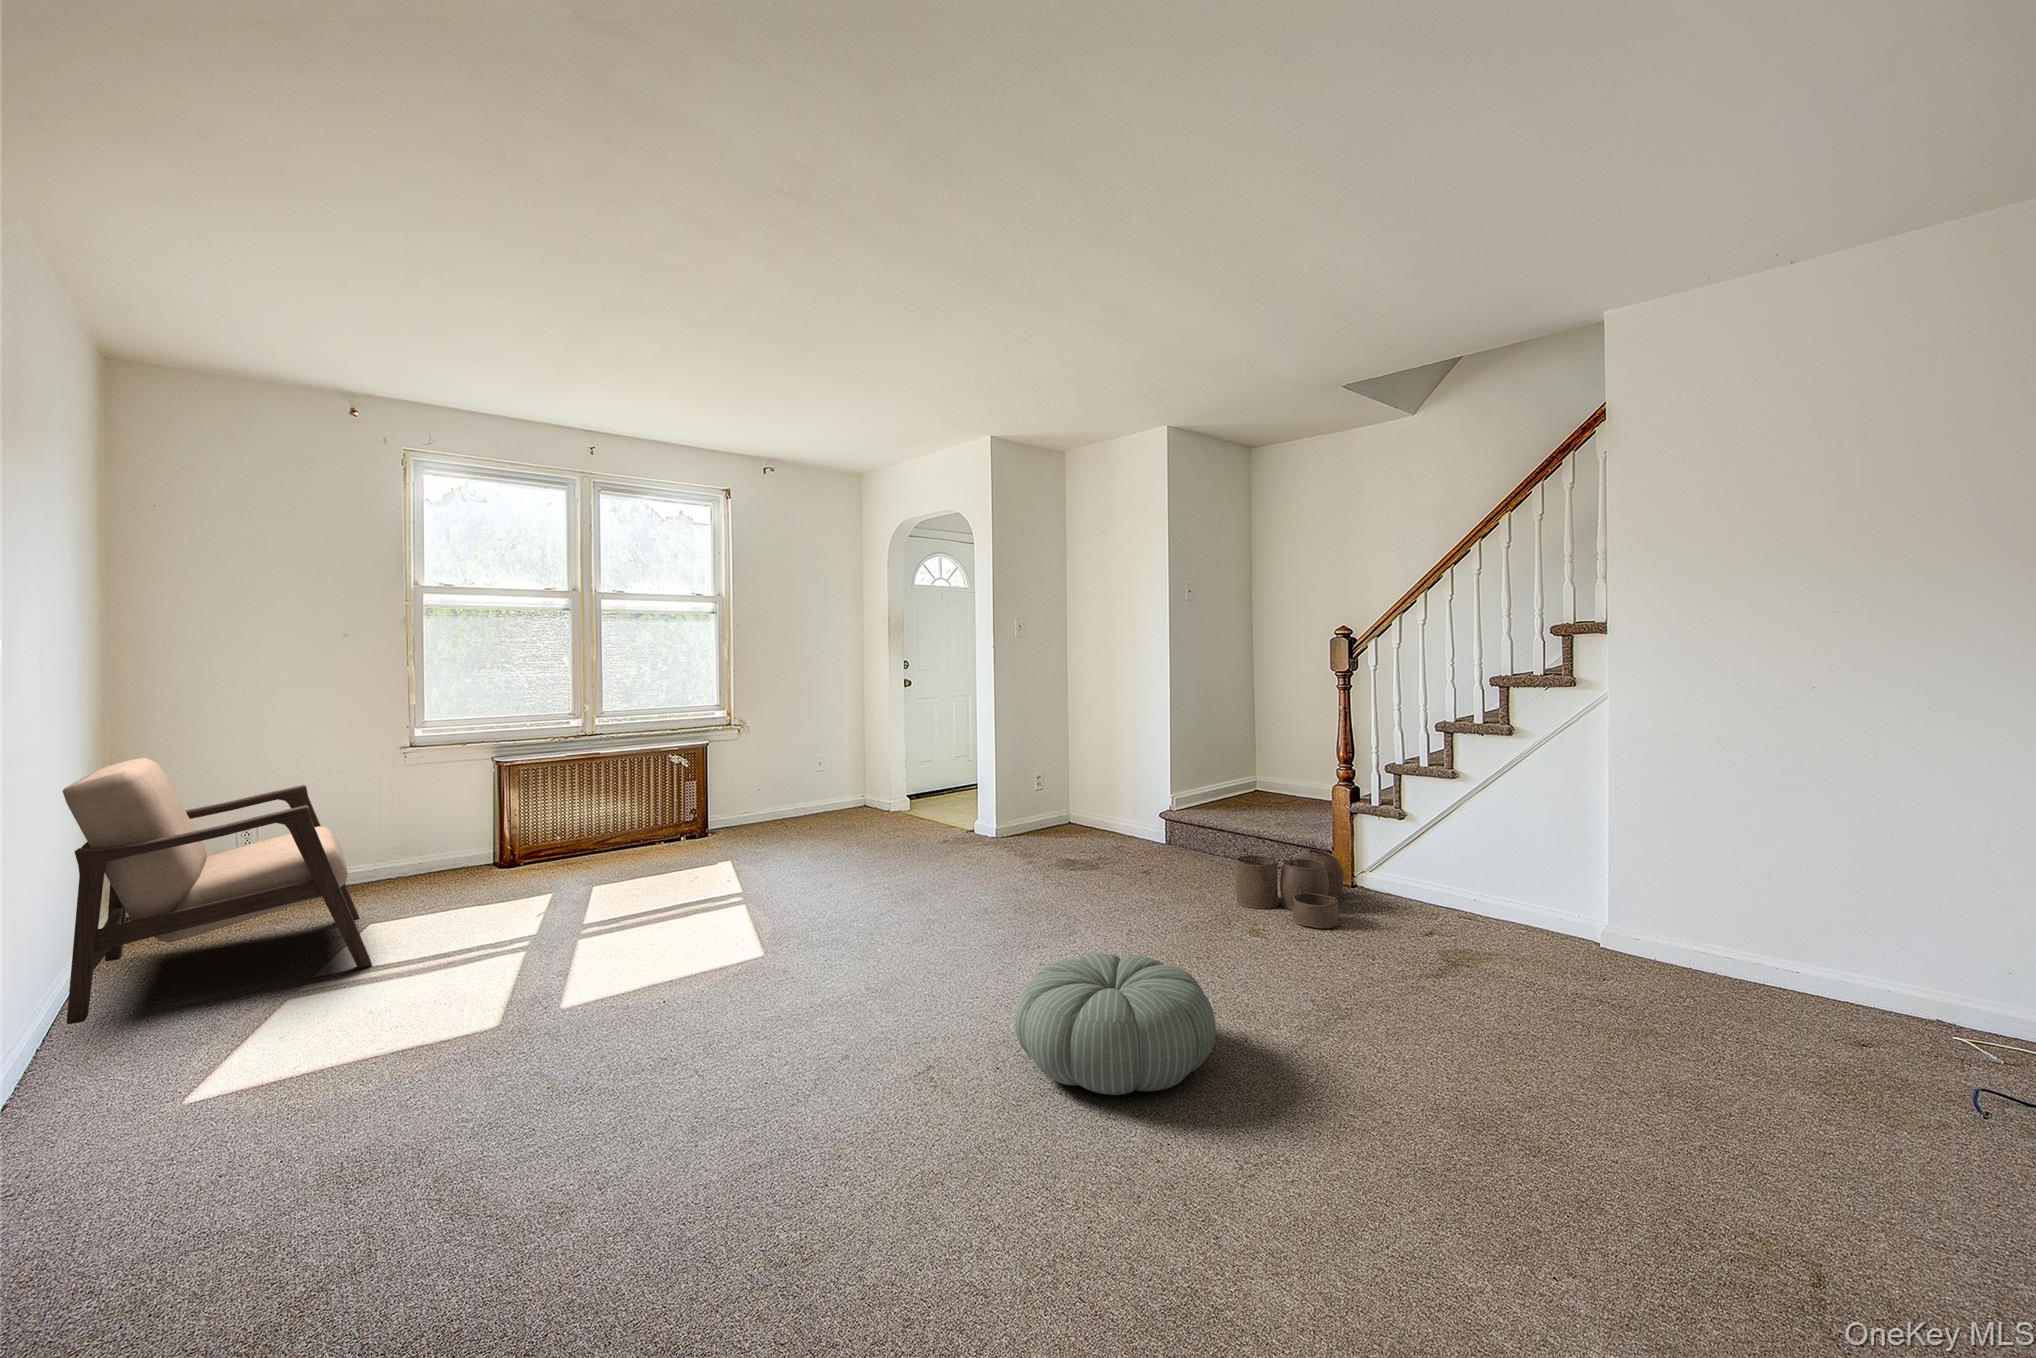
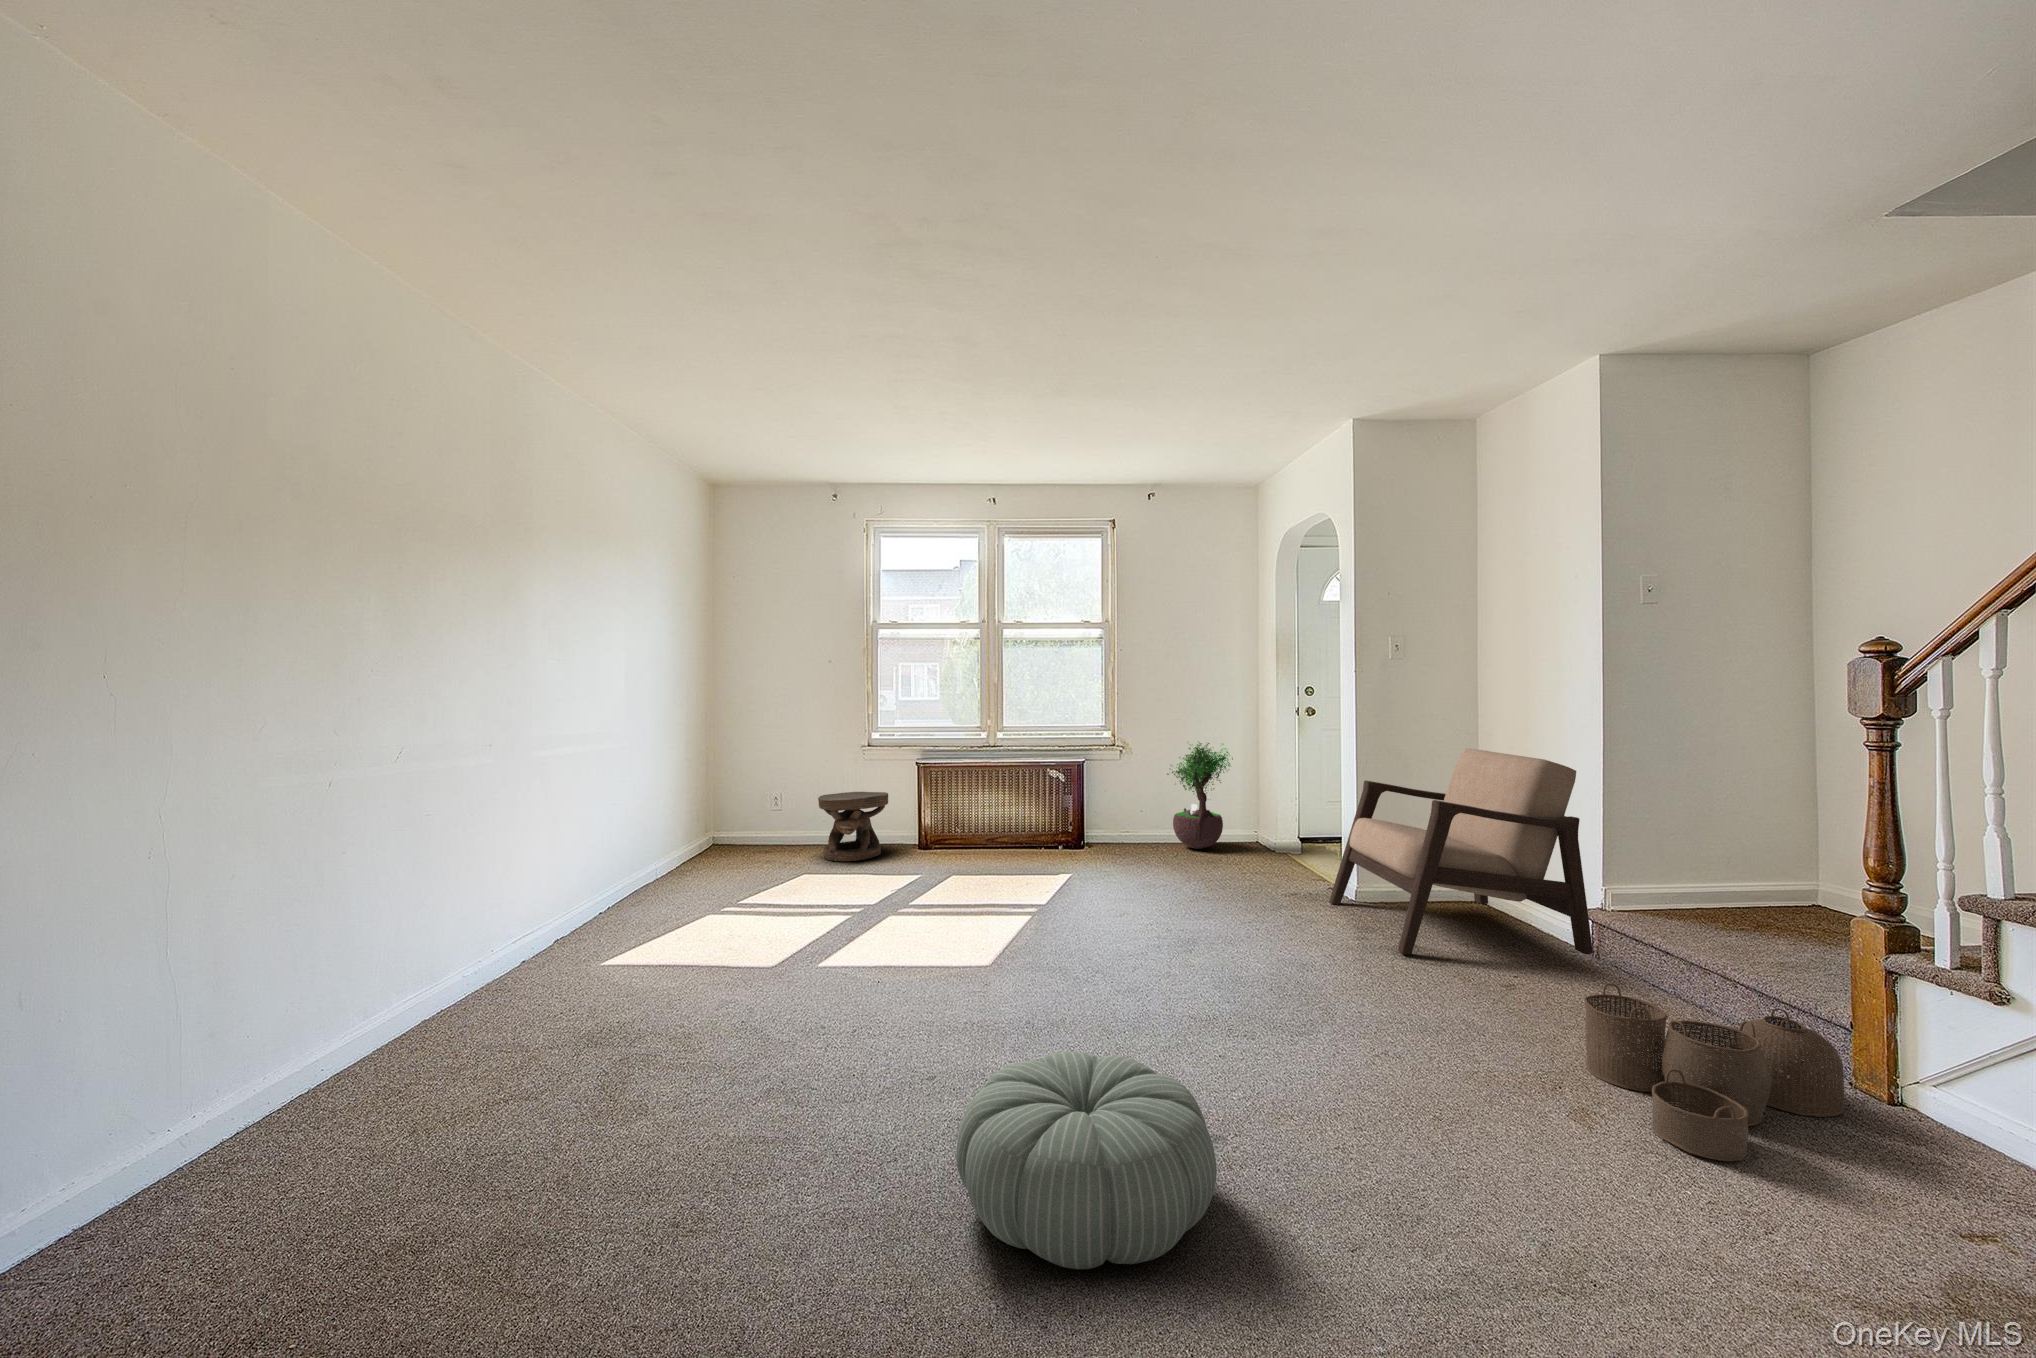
potted tree: none [794,711,857,821] -> present [1167,742,1233,849]
armchair: present [63,758,372,1024] -> present [1329,749,1593,954]
side table: none [354,803,464,901] -> present [818,792,888,862]

